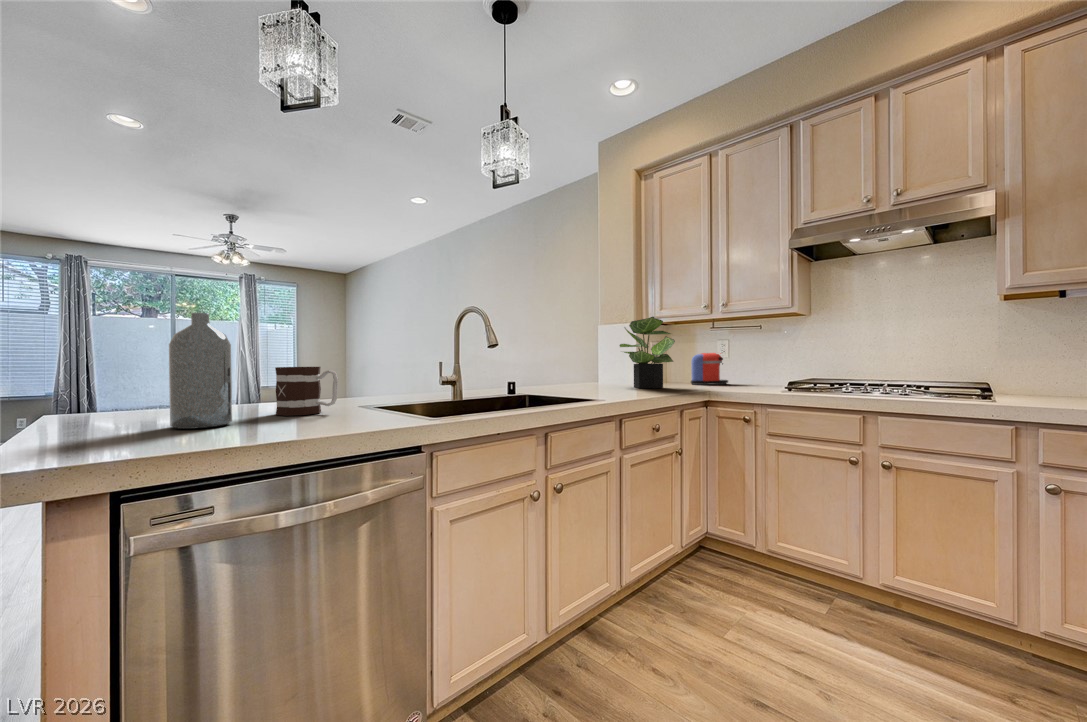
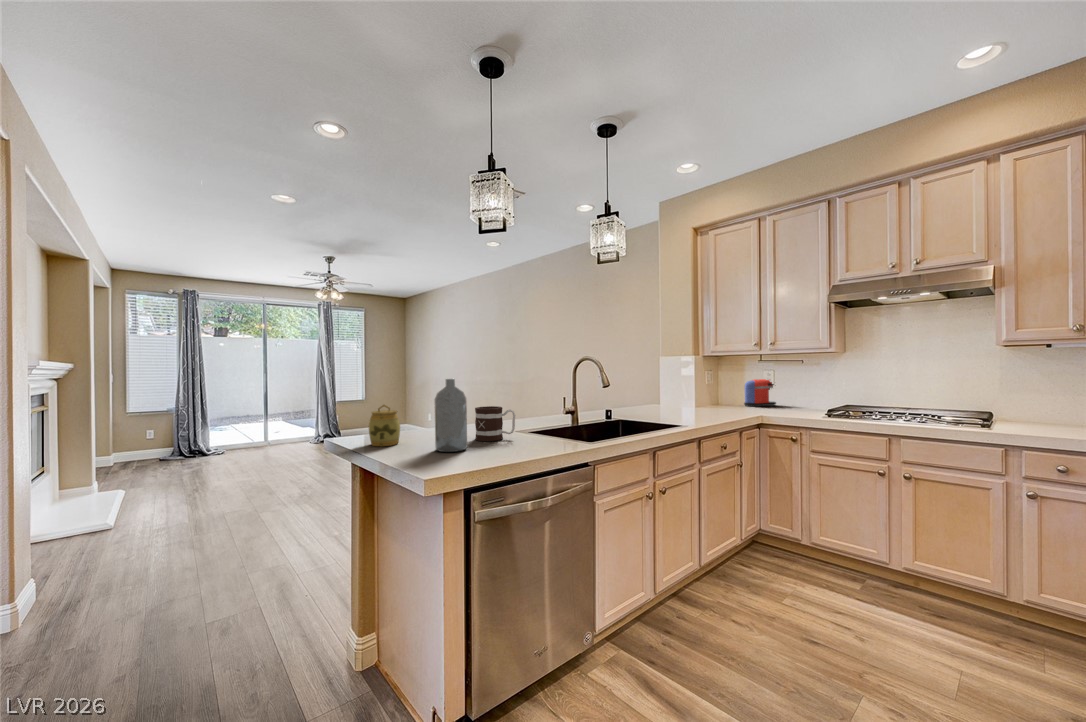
potted plant: present [620,317,675,388] -> none [684,355,733,411]
jar: none [84,358,149,422] -> present [369,405,400,446]

